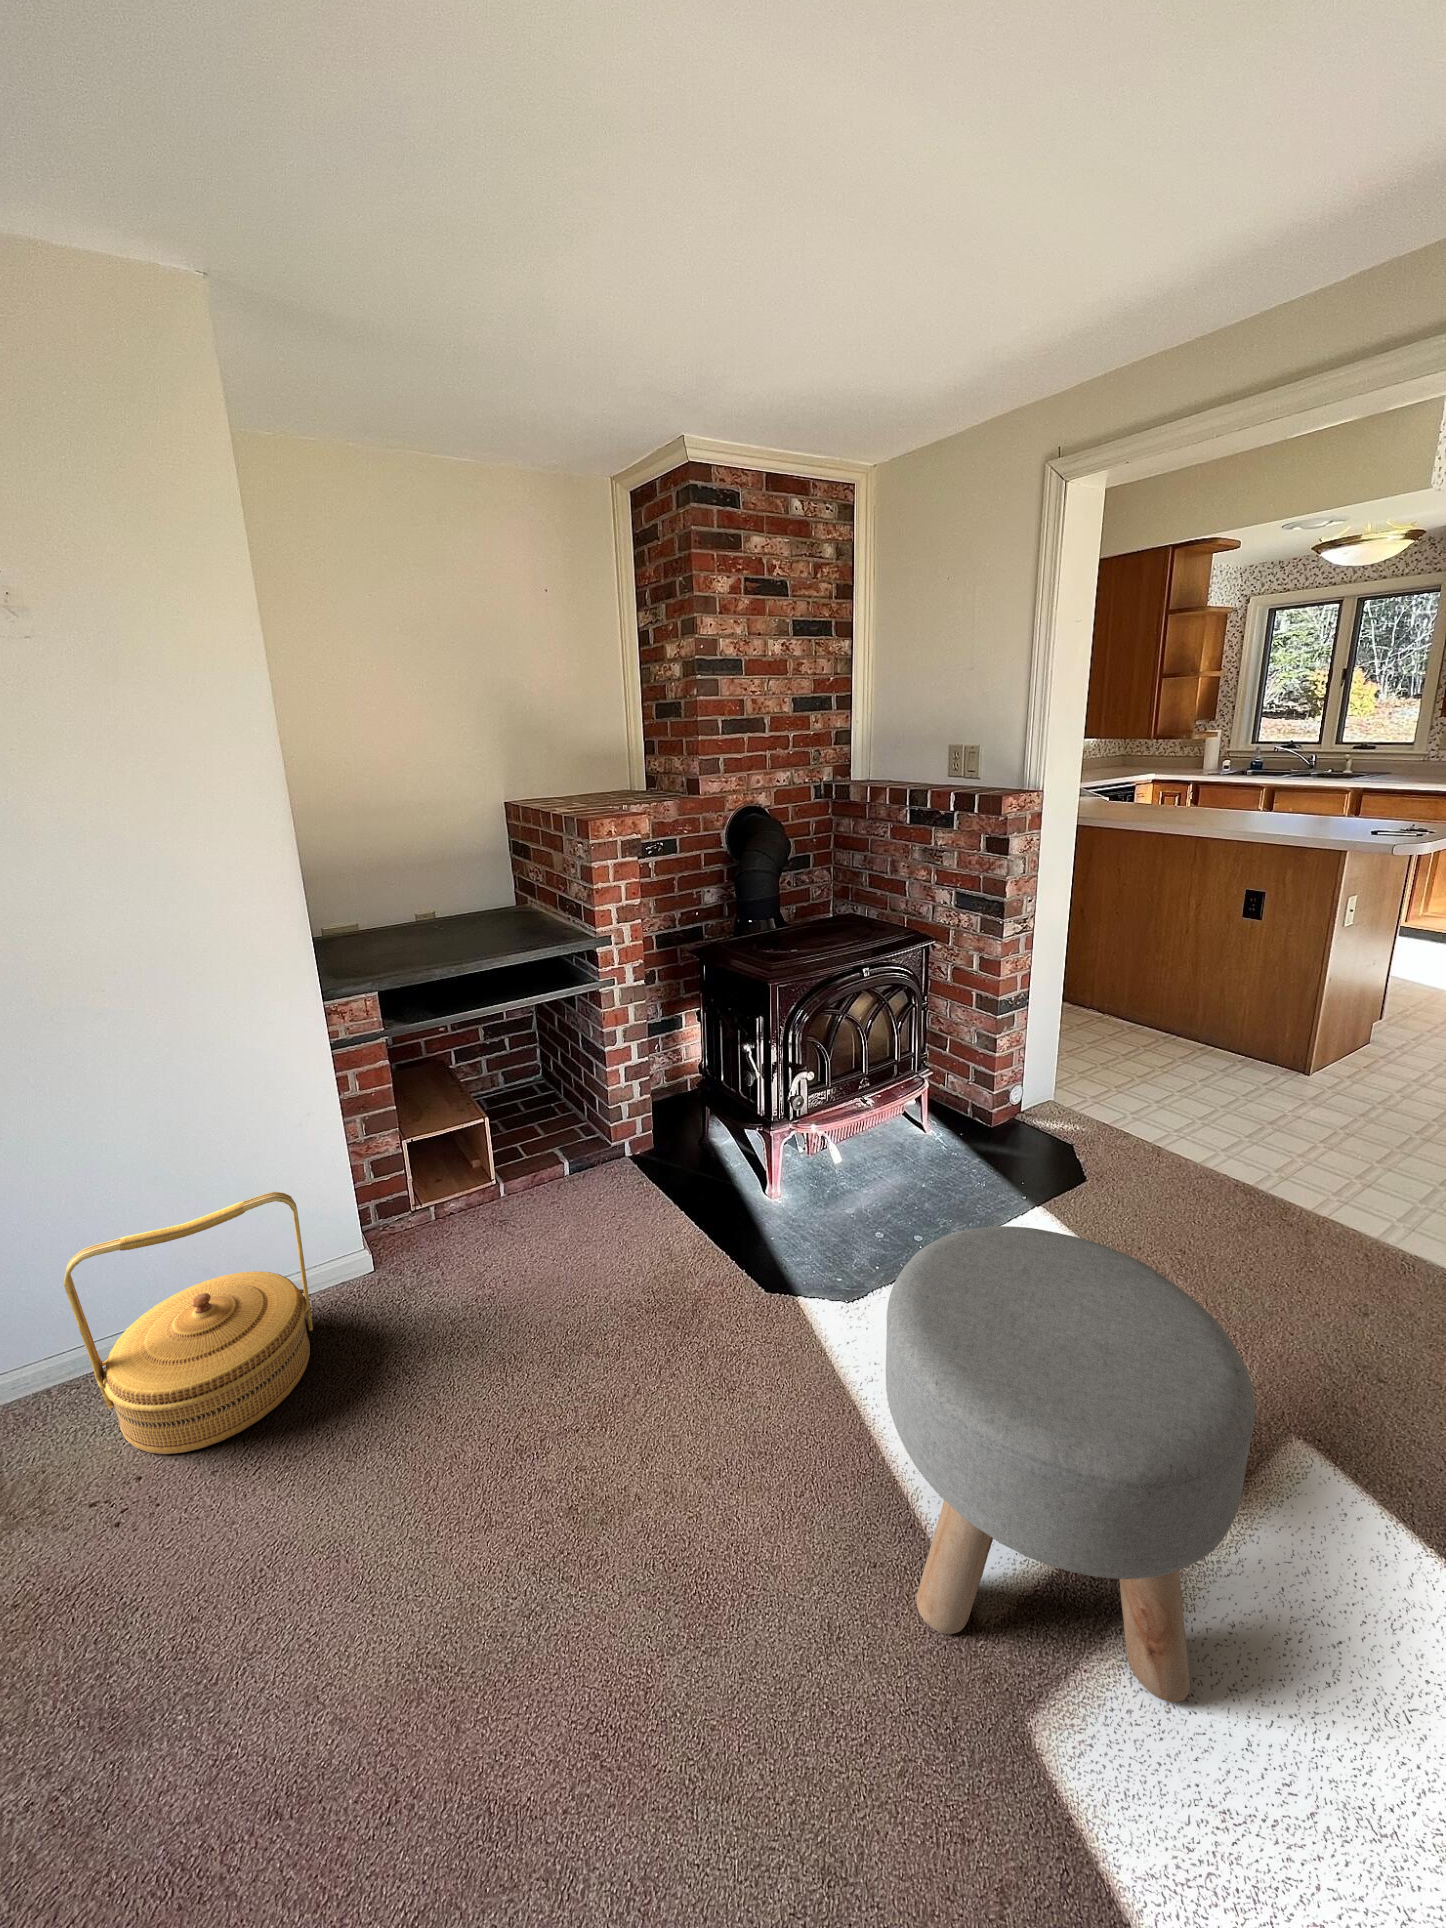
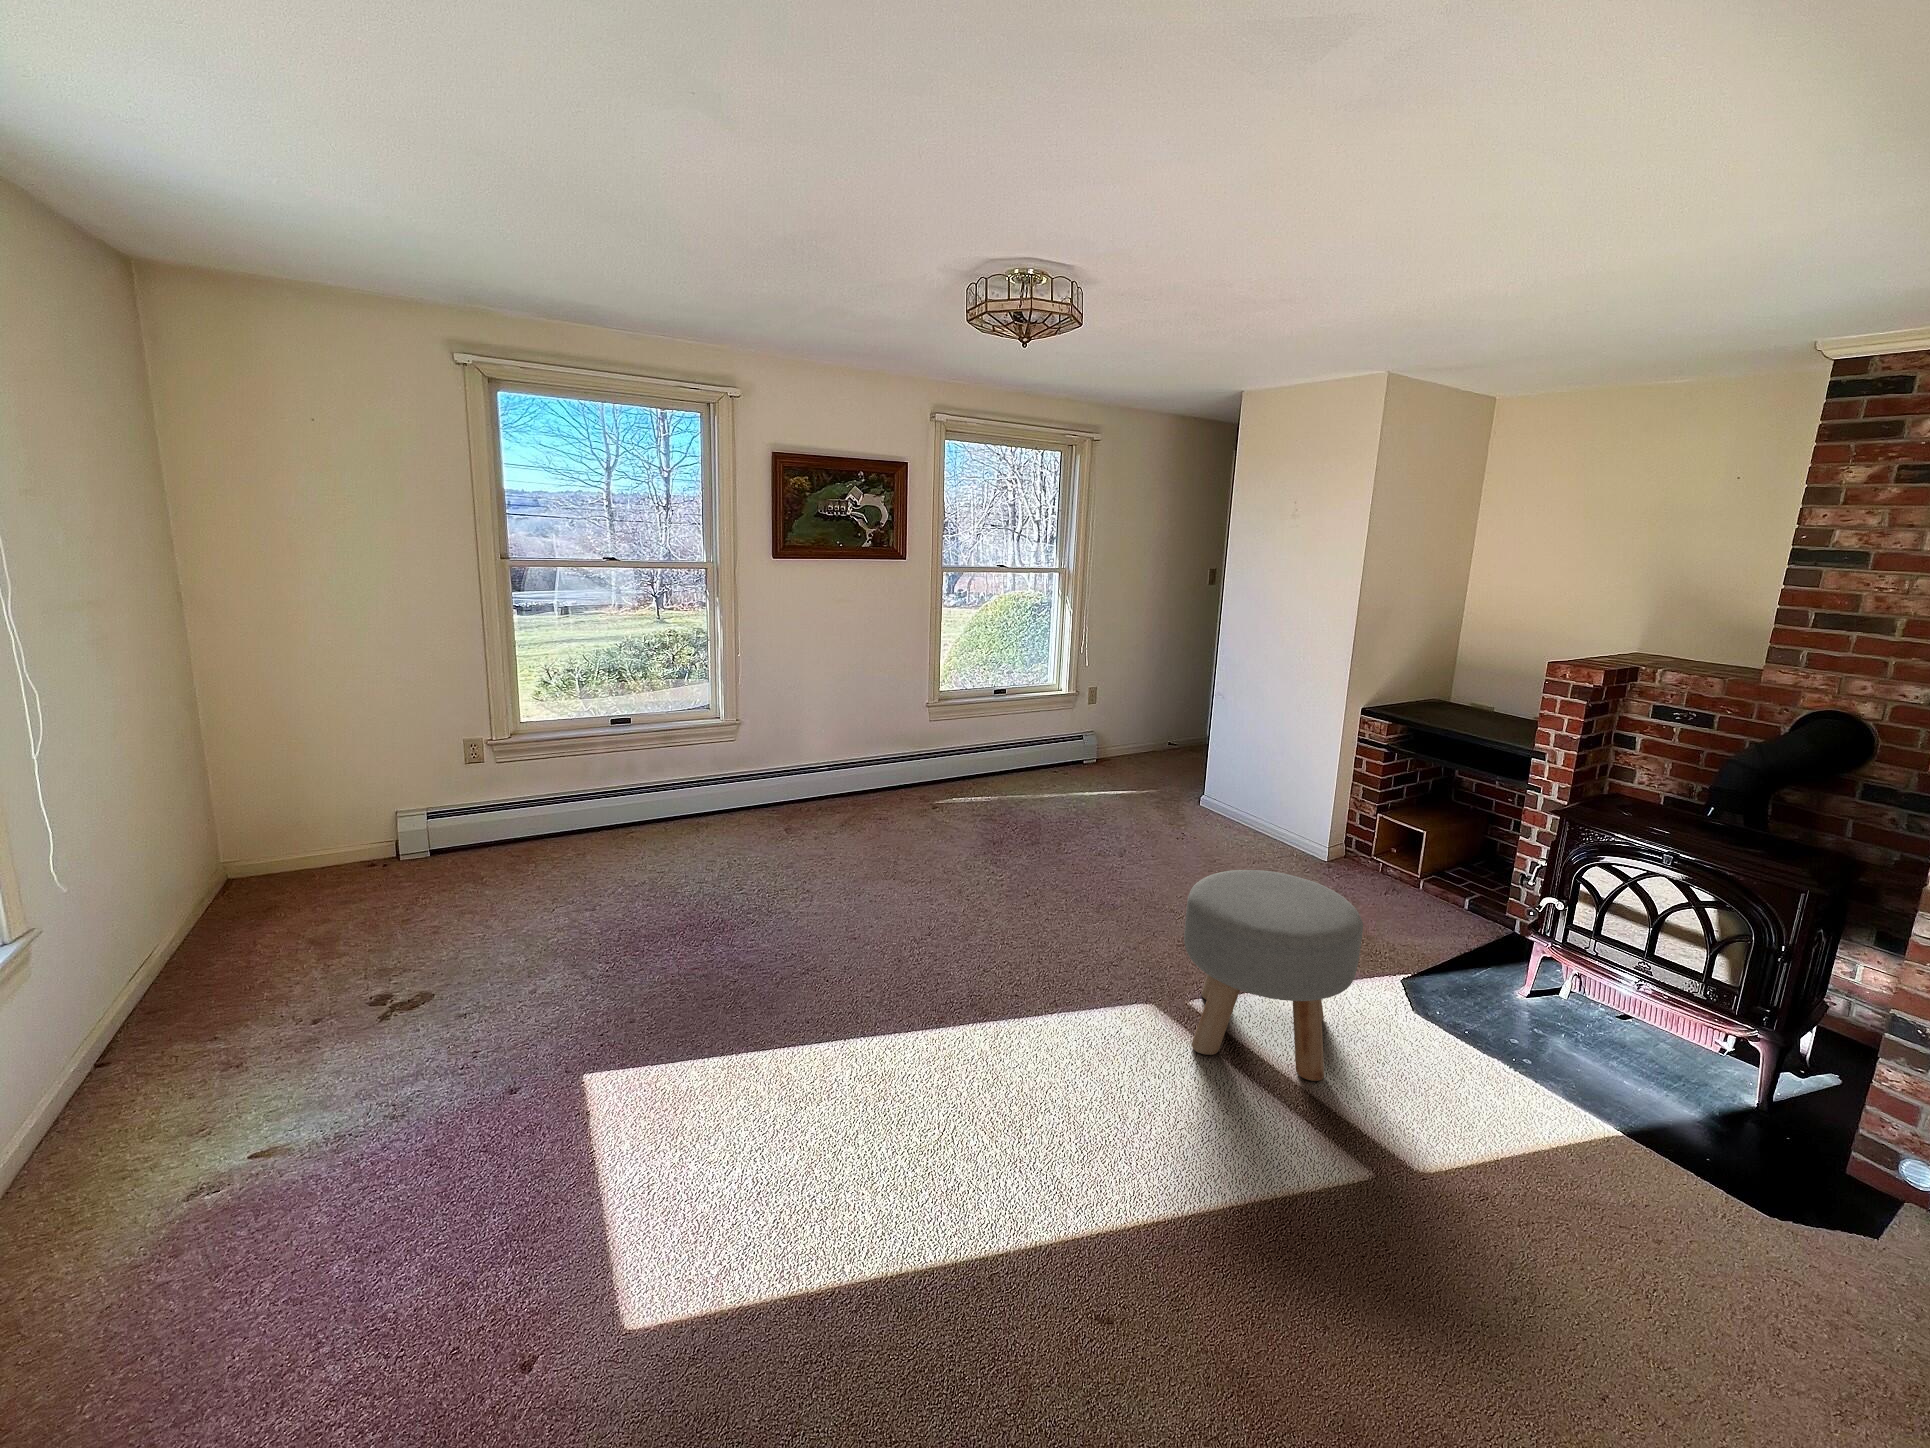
woven basket: present [63,1192,313,1454] -> none [1206,756,1284,855]

